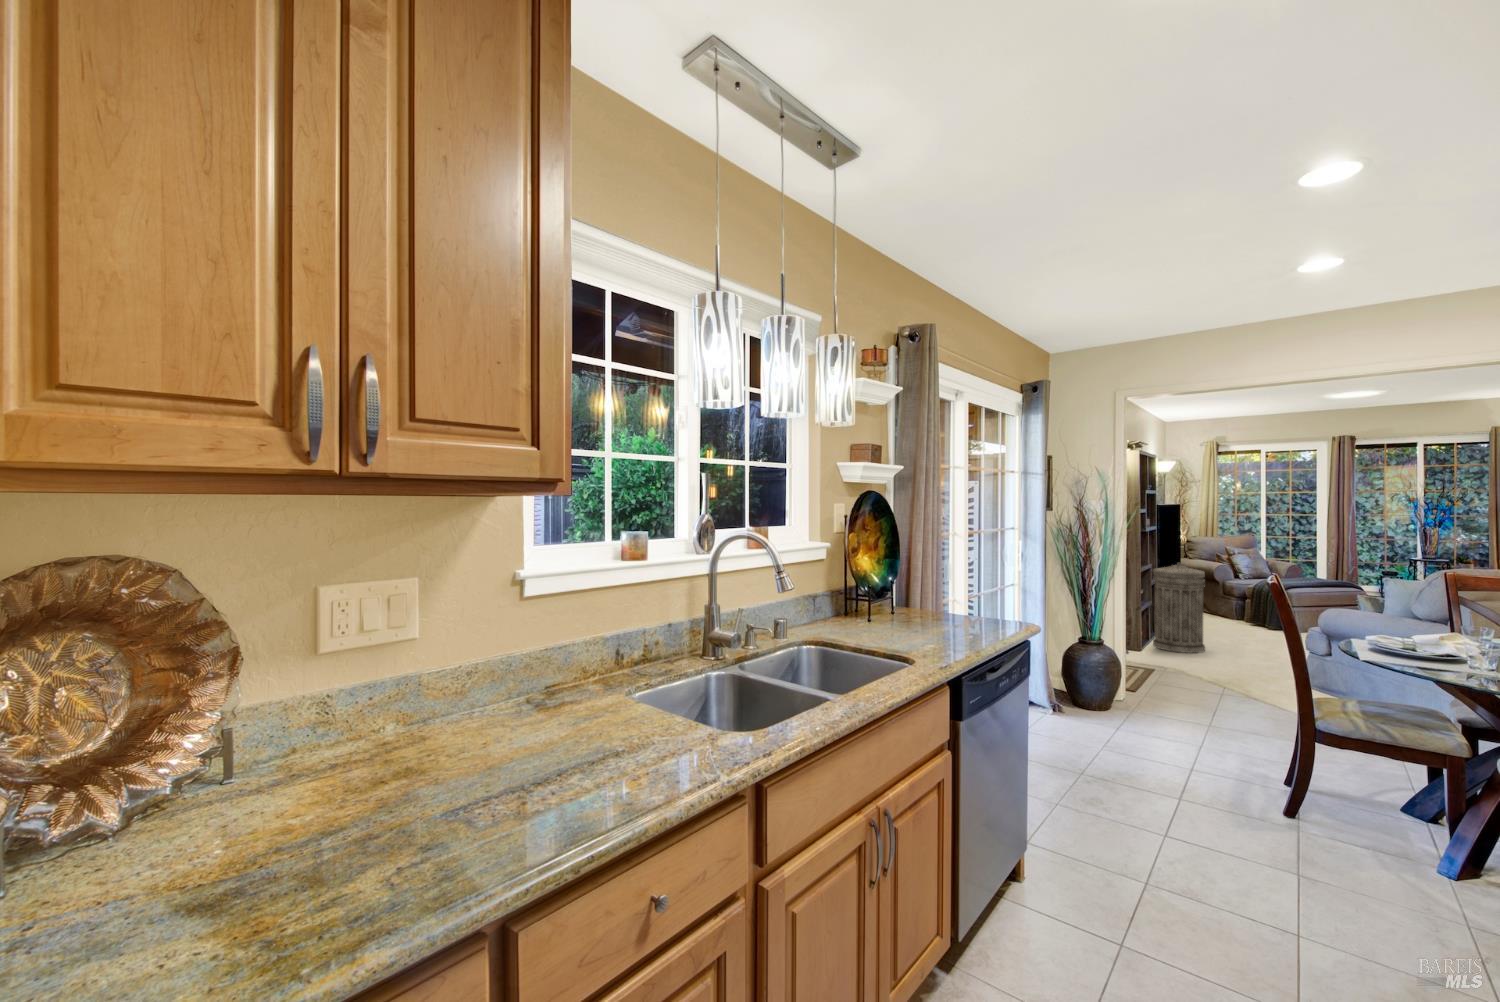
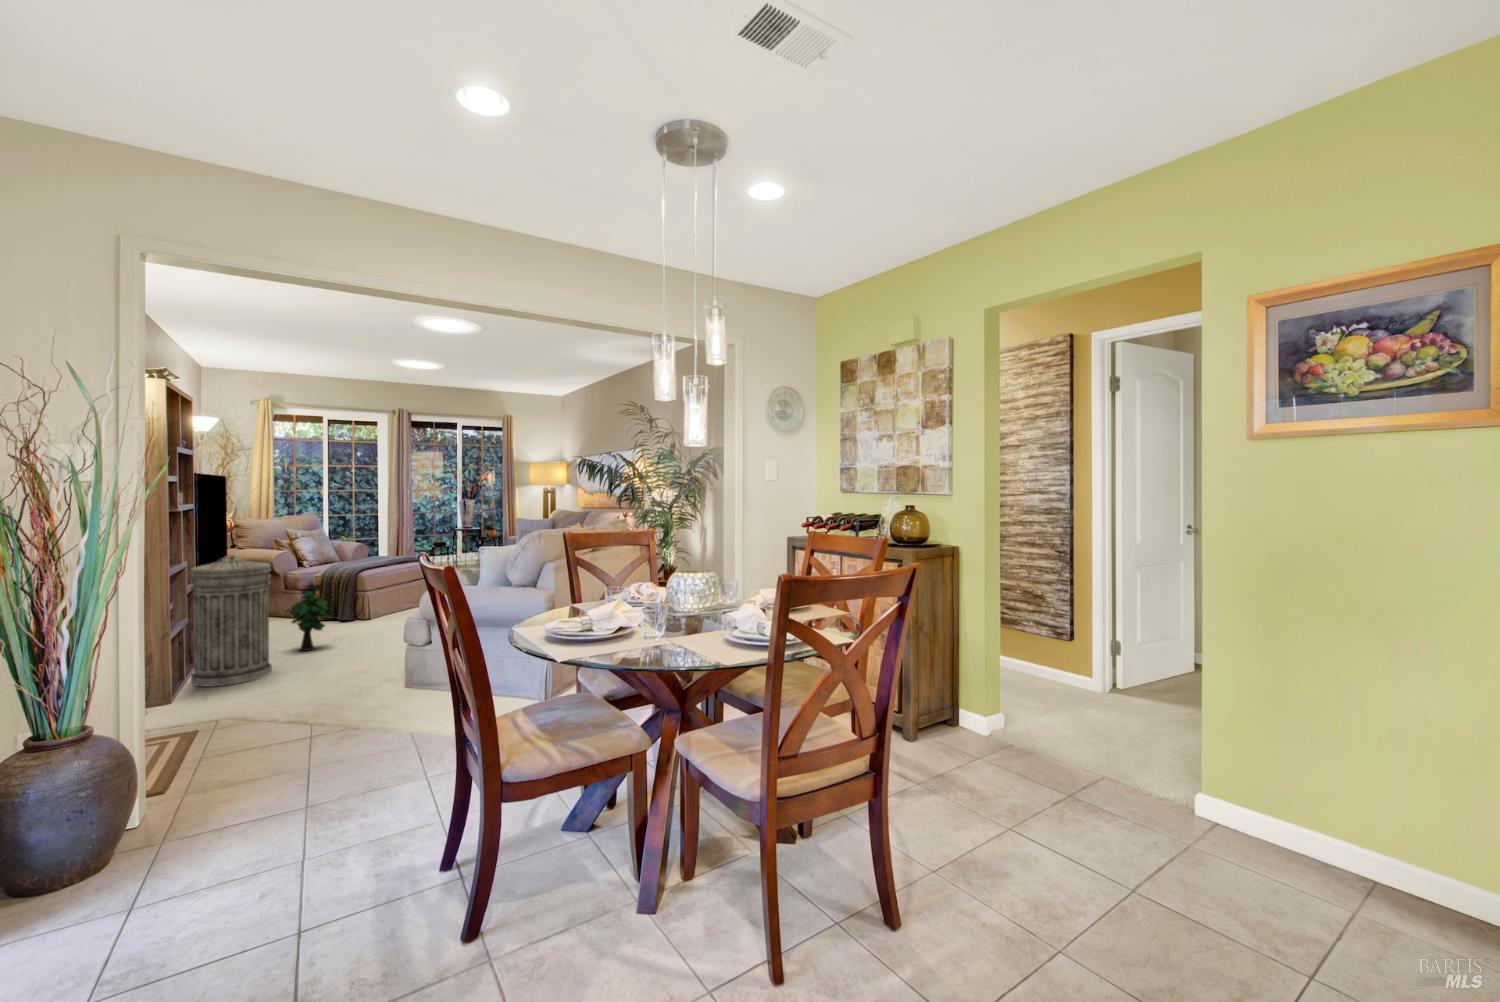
decorative plant: none [1216,592,1256,644] -> present [287,585,330,651]

